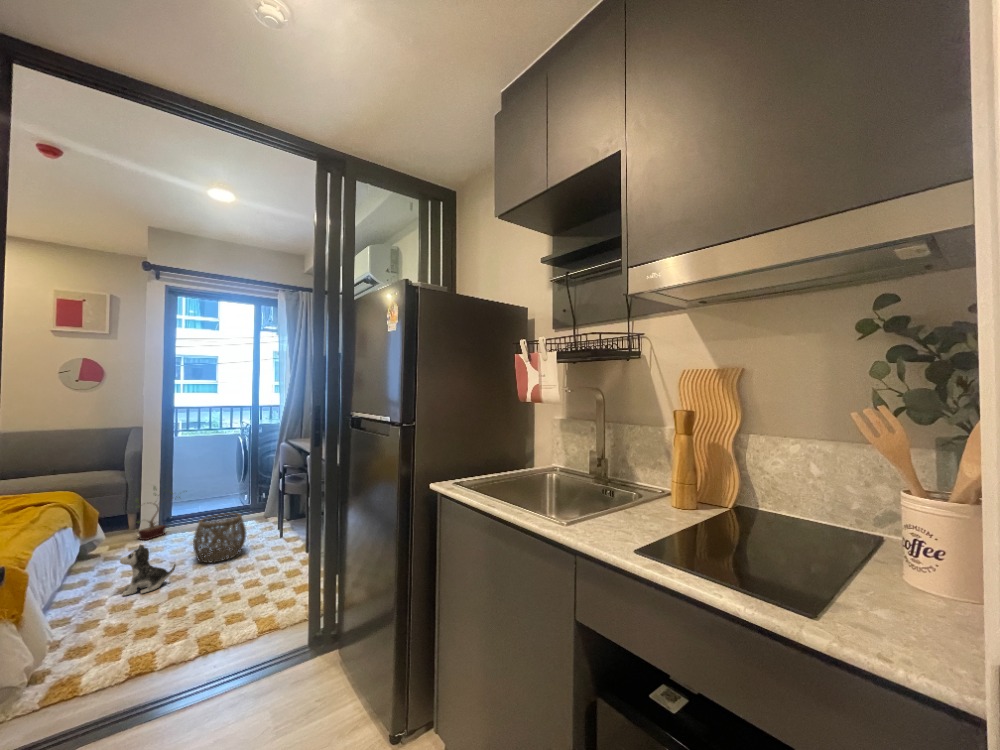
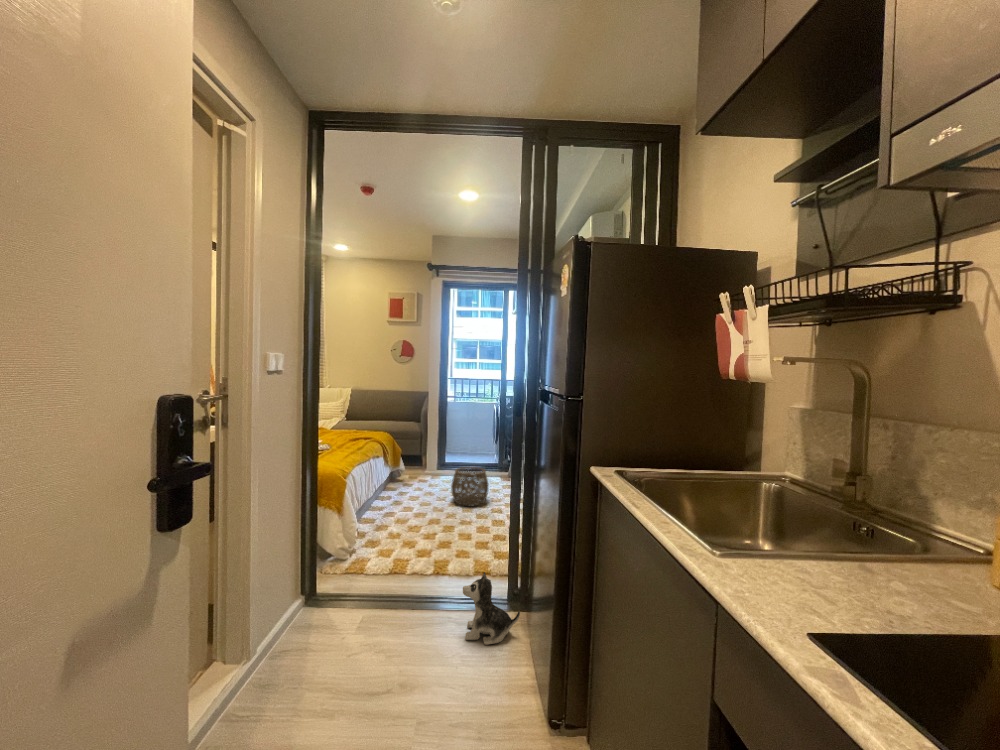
potted plant: present [136,487,180,540] -> none [422,435,456,477]
plush toy: present [120,544,176,596] -> present [463,572,520,645]

